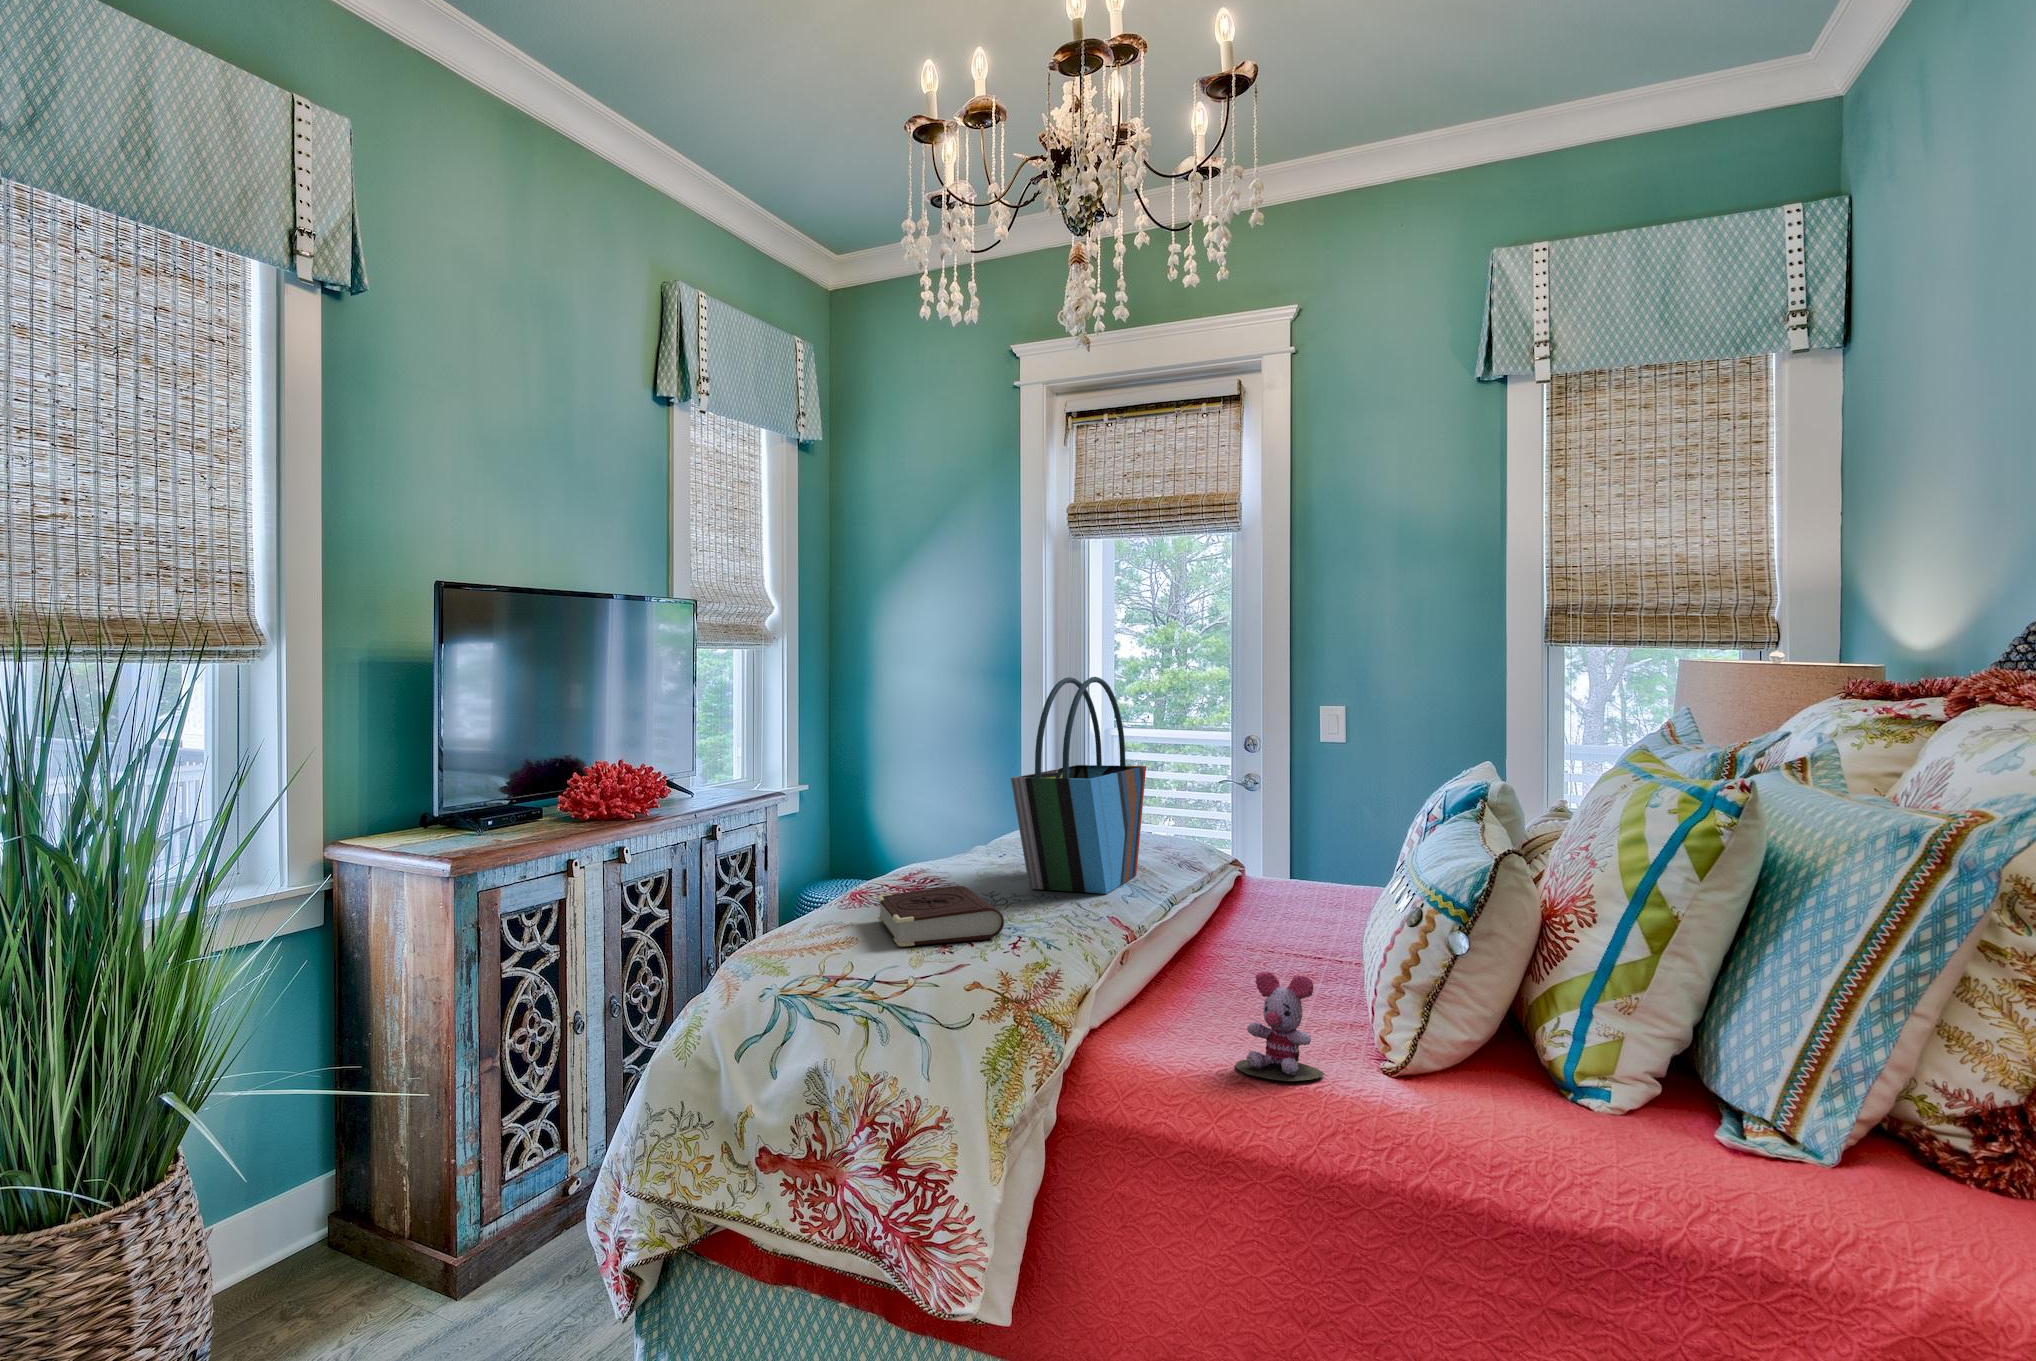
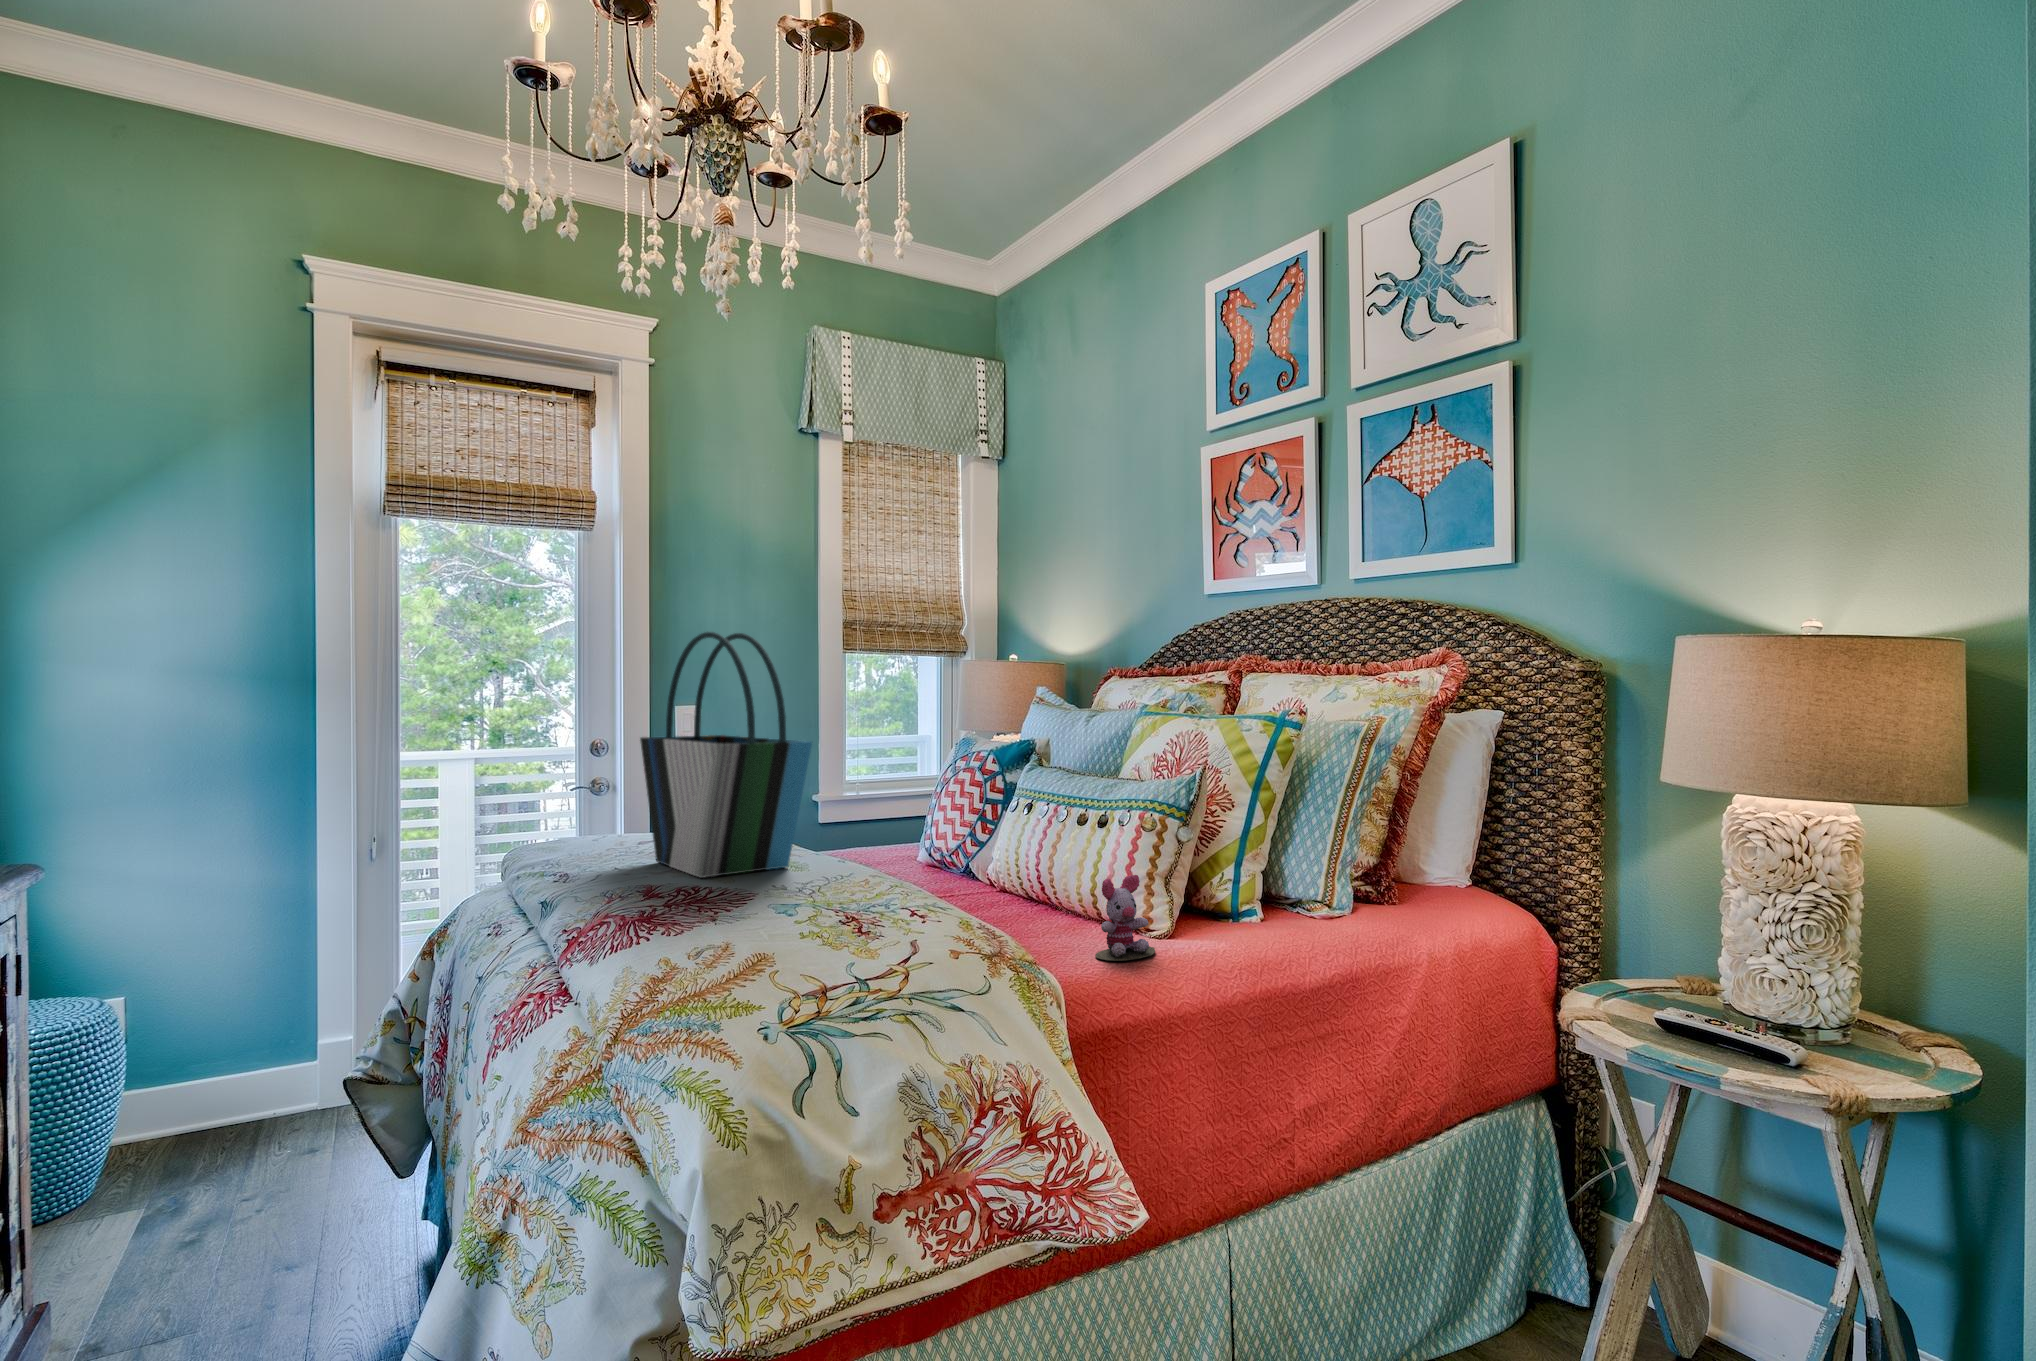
book: present [877,886,1004,946] -> none [687,872,877,935]

